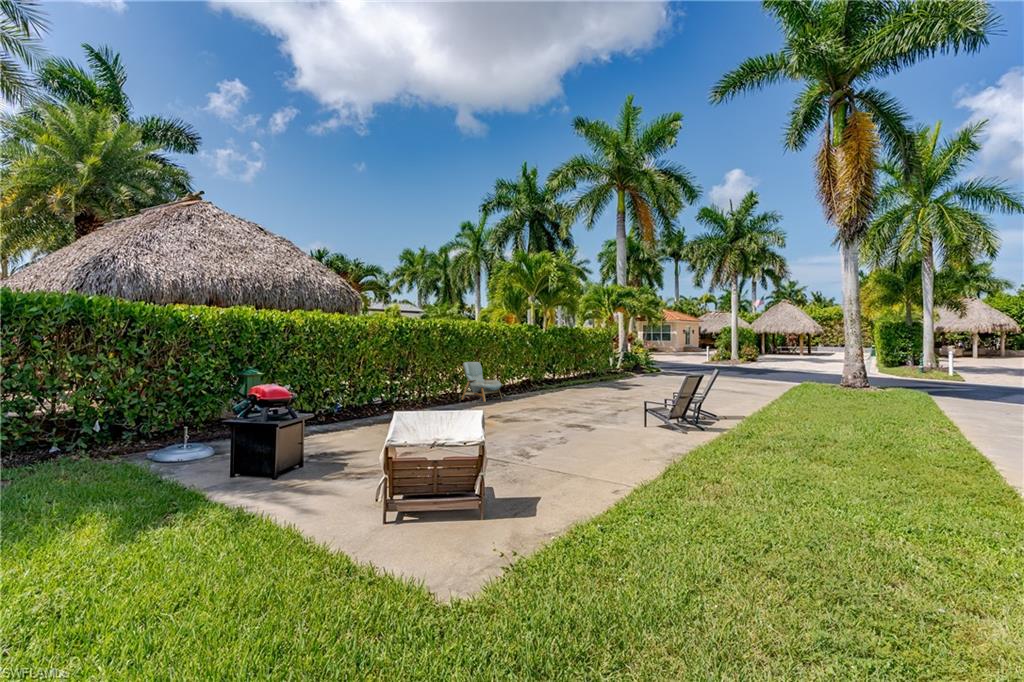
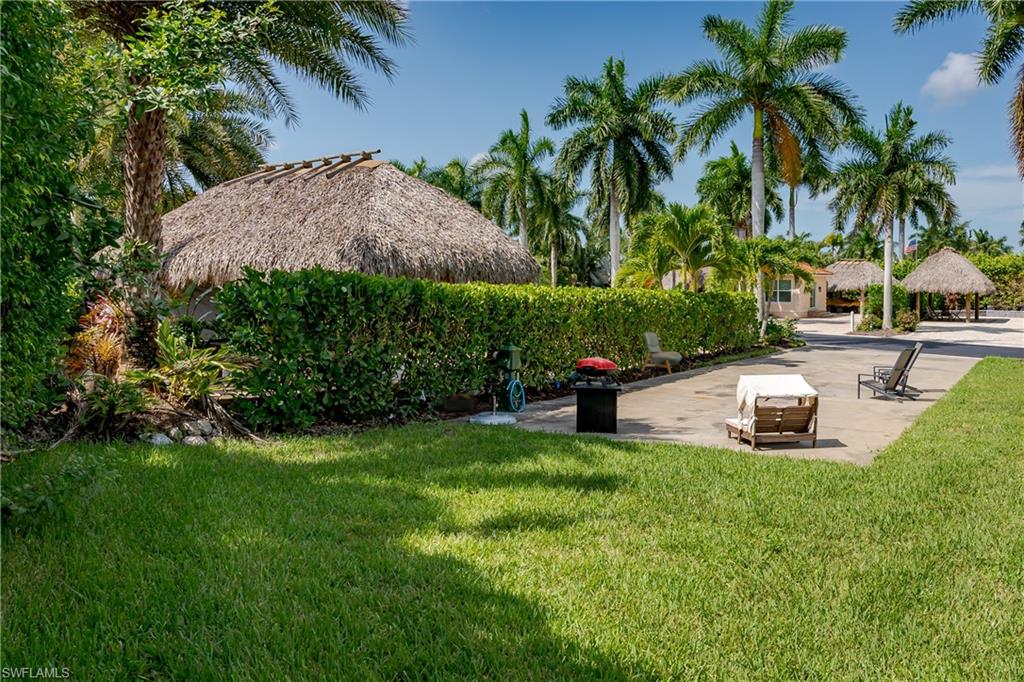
basket: none [47,435,104,464] -> present [444,391,475,411]

